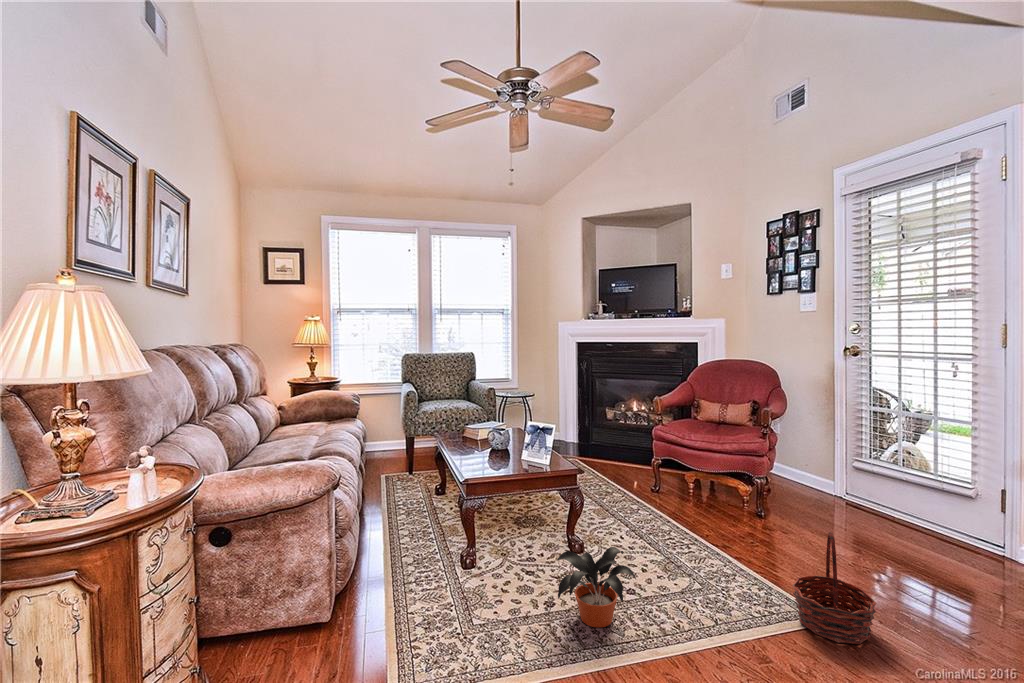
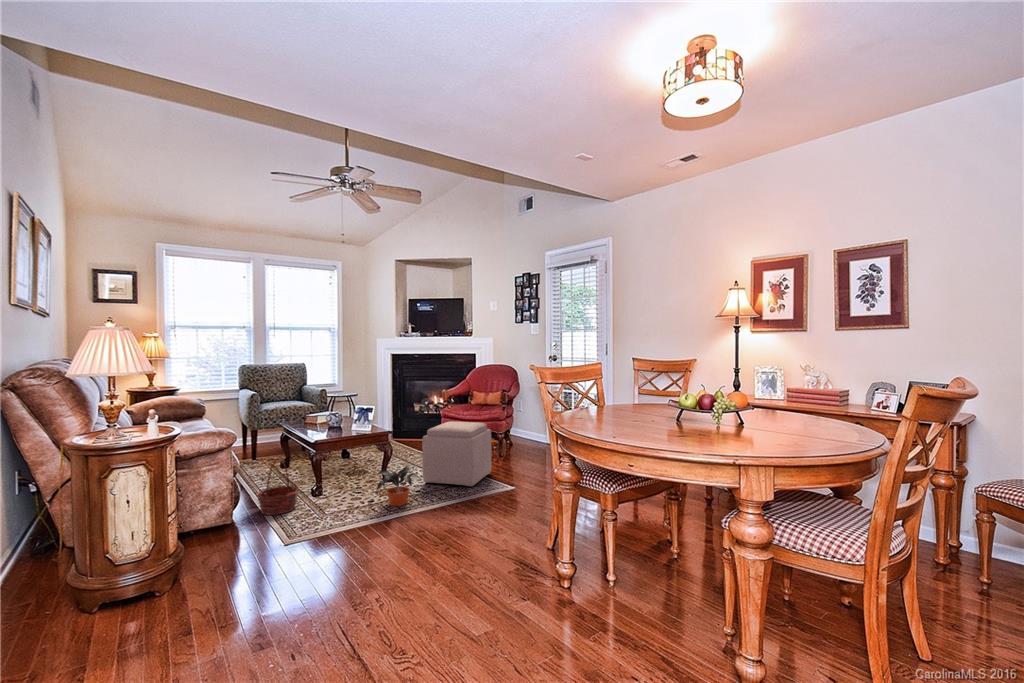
ottoman: none [634,458,757,595] -> present [422,421,491,487]
basket: present [792,532,877,644] -> present [257,459,298,515]

